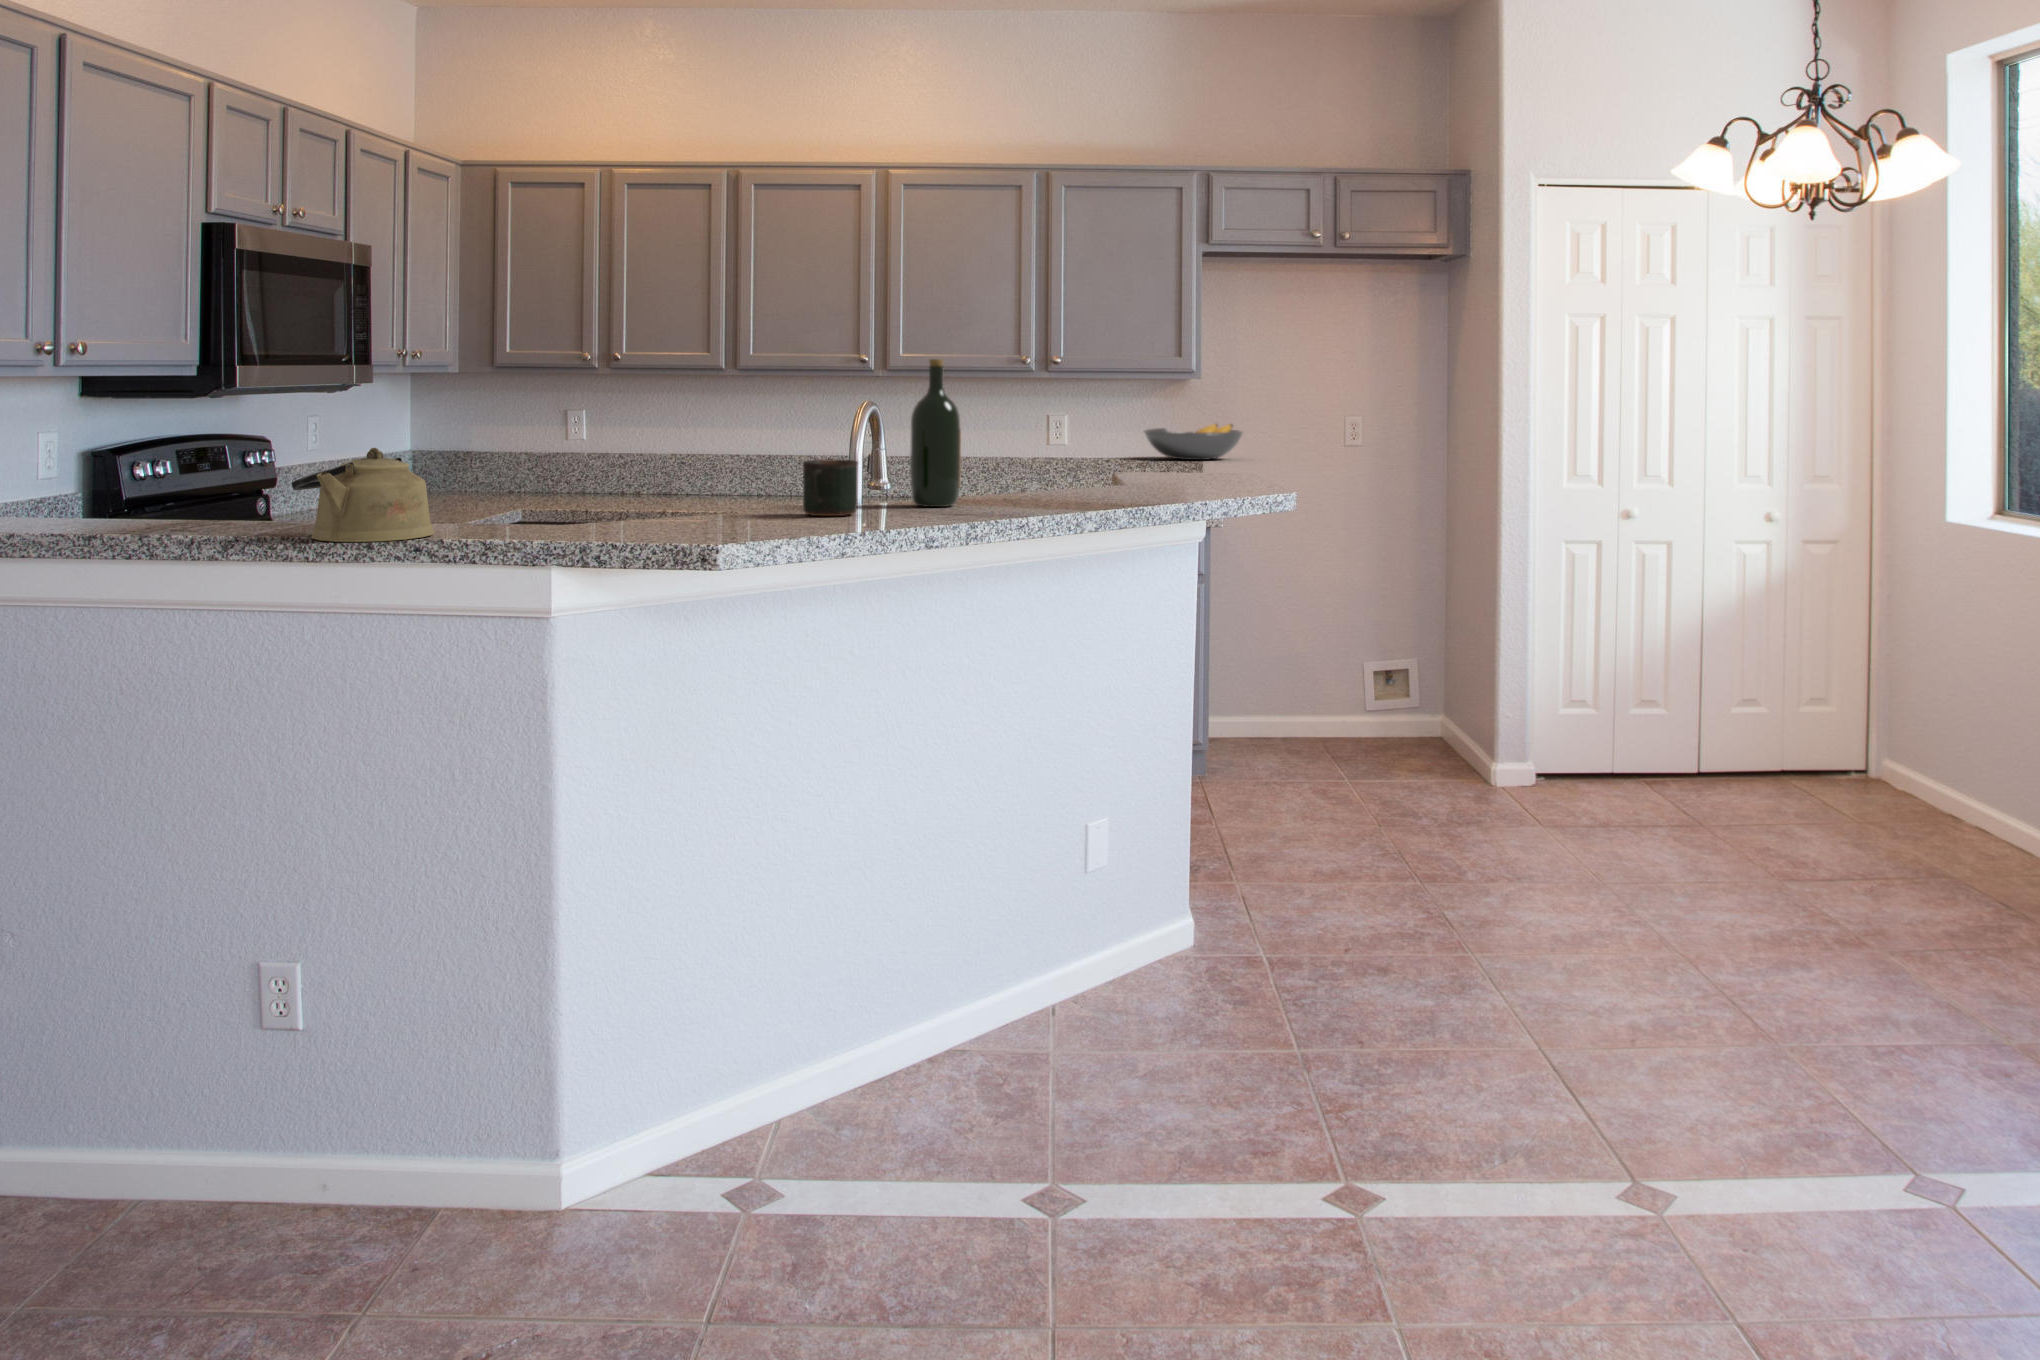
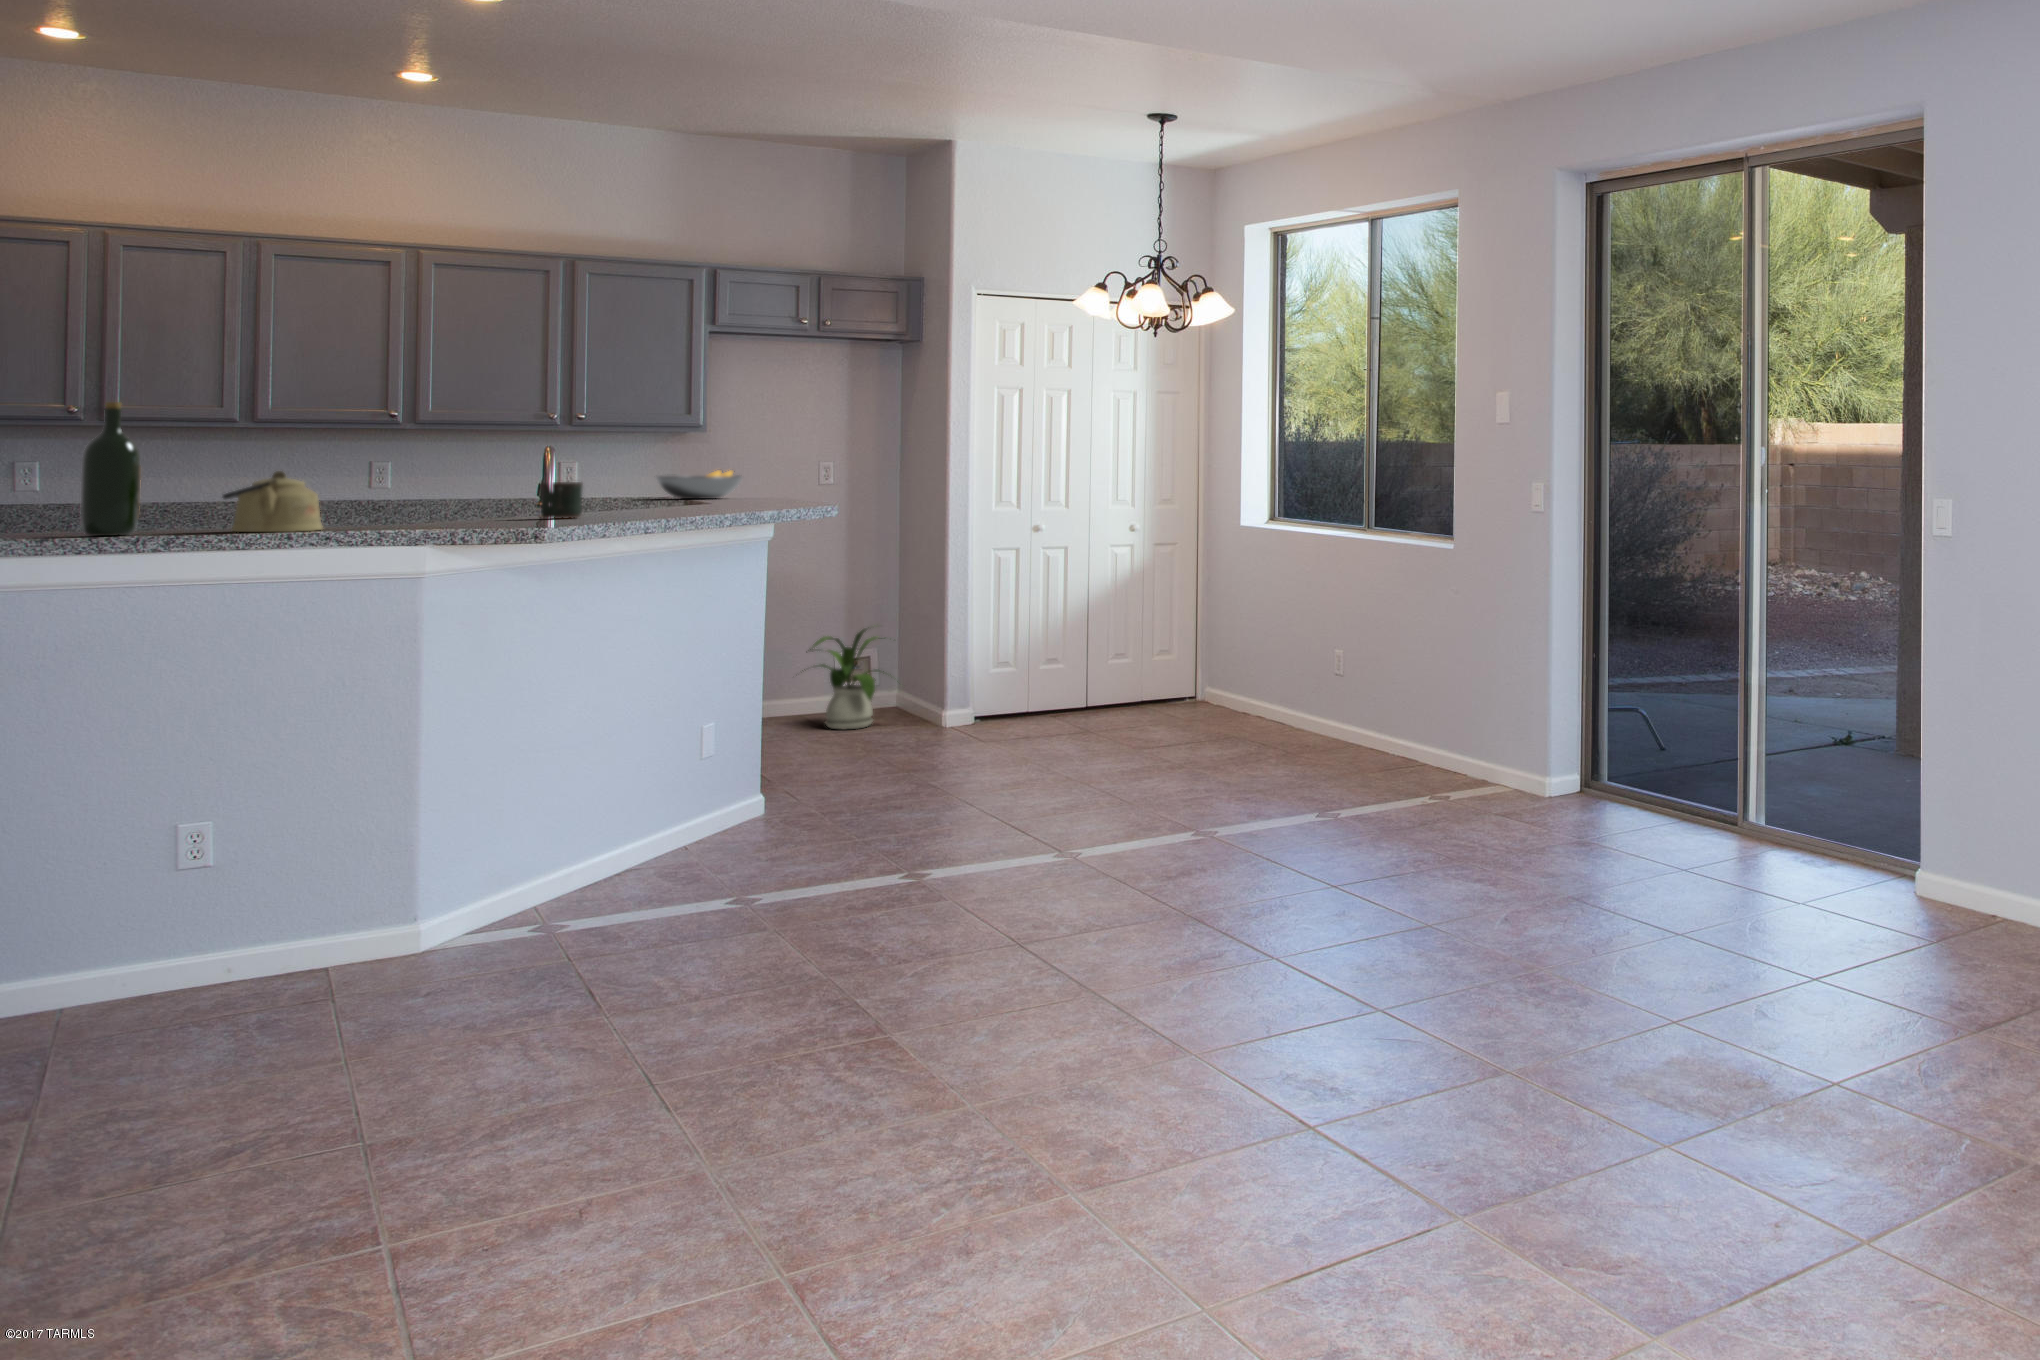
wine bottle: present [910,359,961,507] -> present [81,402,141,536]
house plant: none [1307,634,1442,769] -> present [802,629,884,729]

